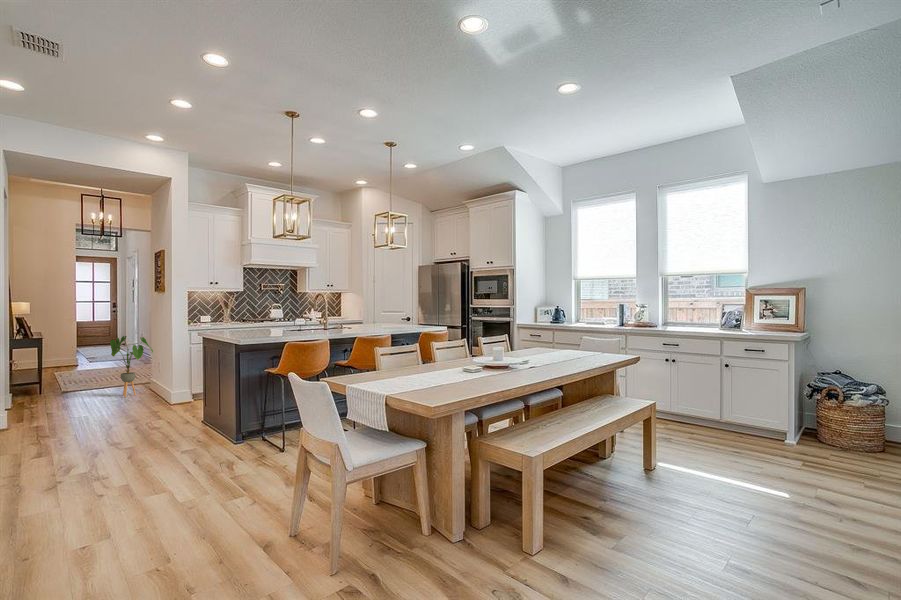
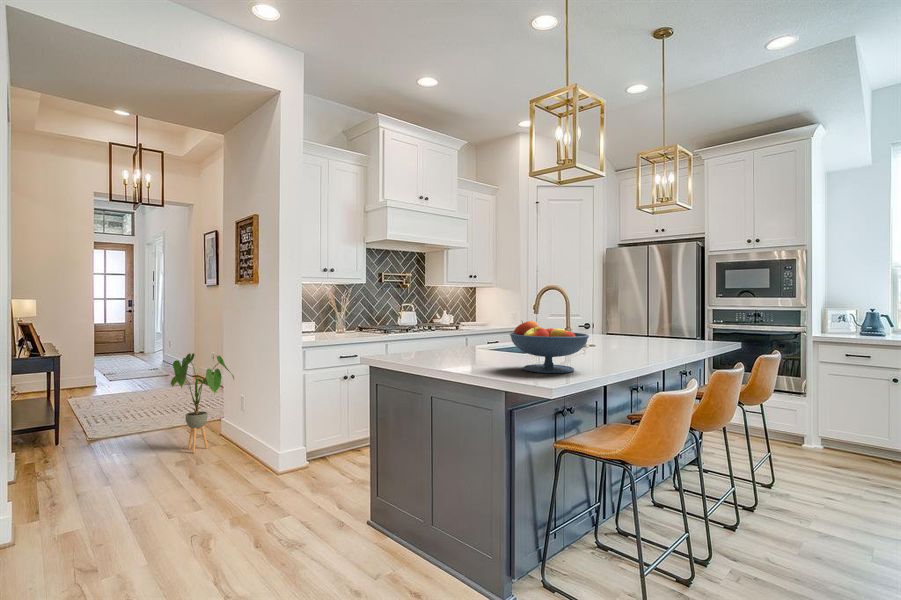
fruit bowl: none [245,313,285,337] -> present [510,321,589,373]

